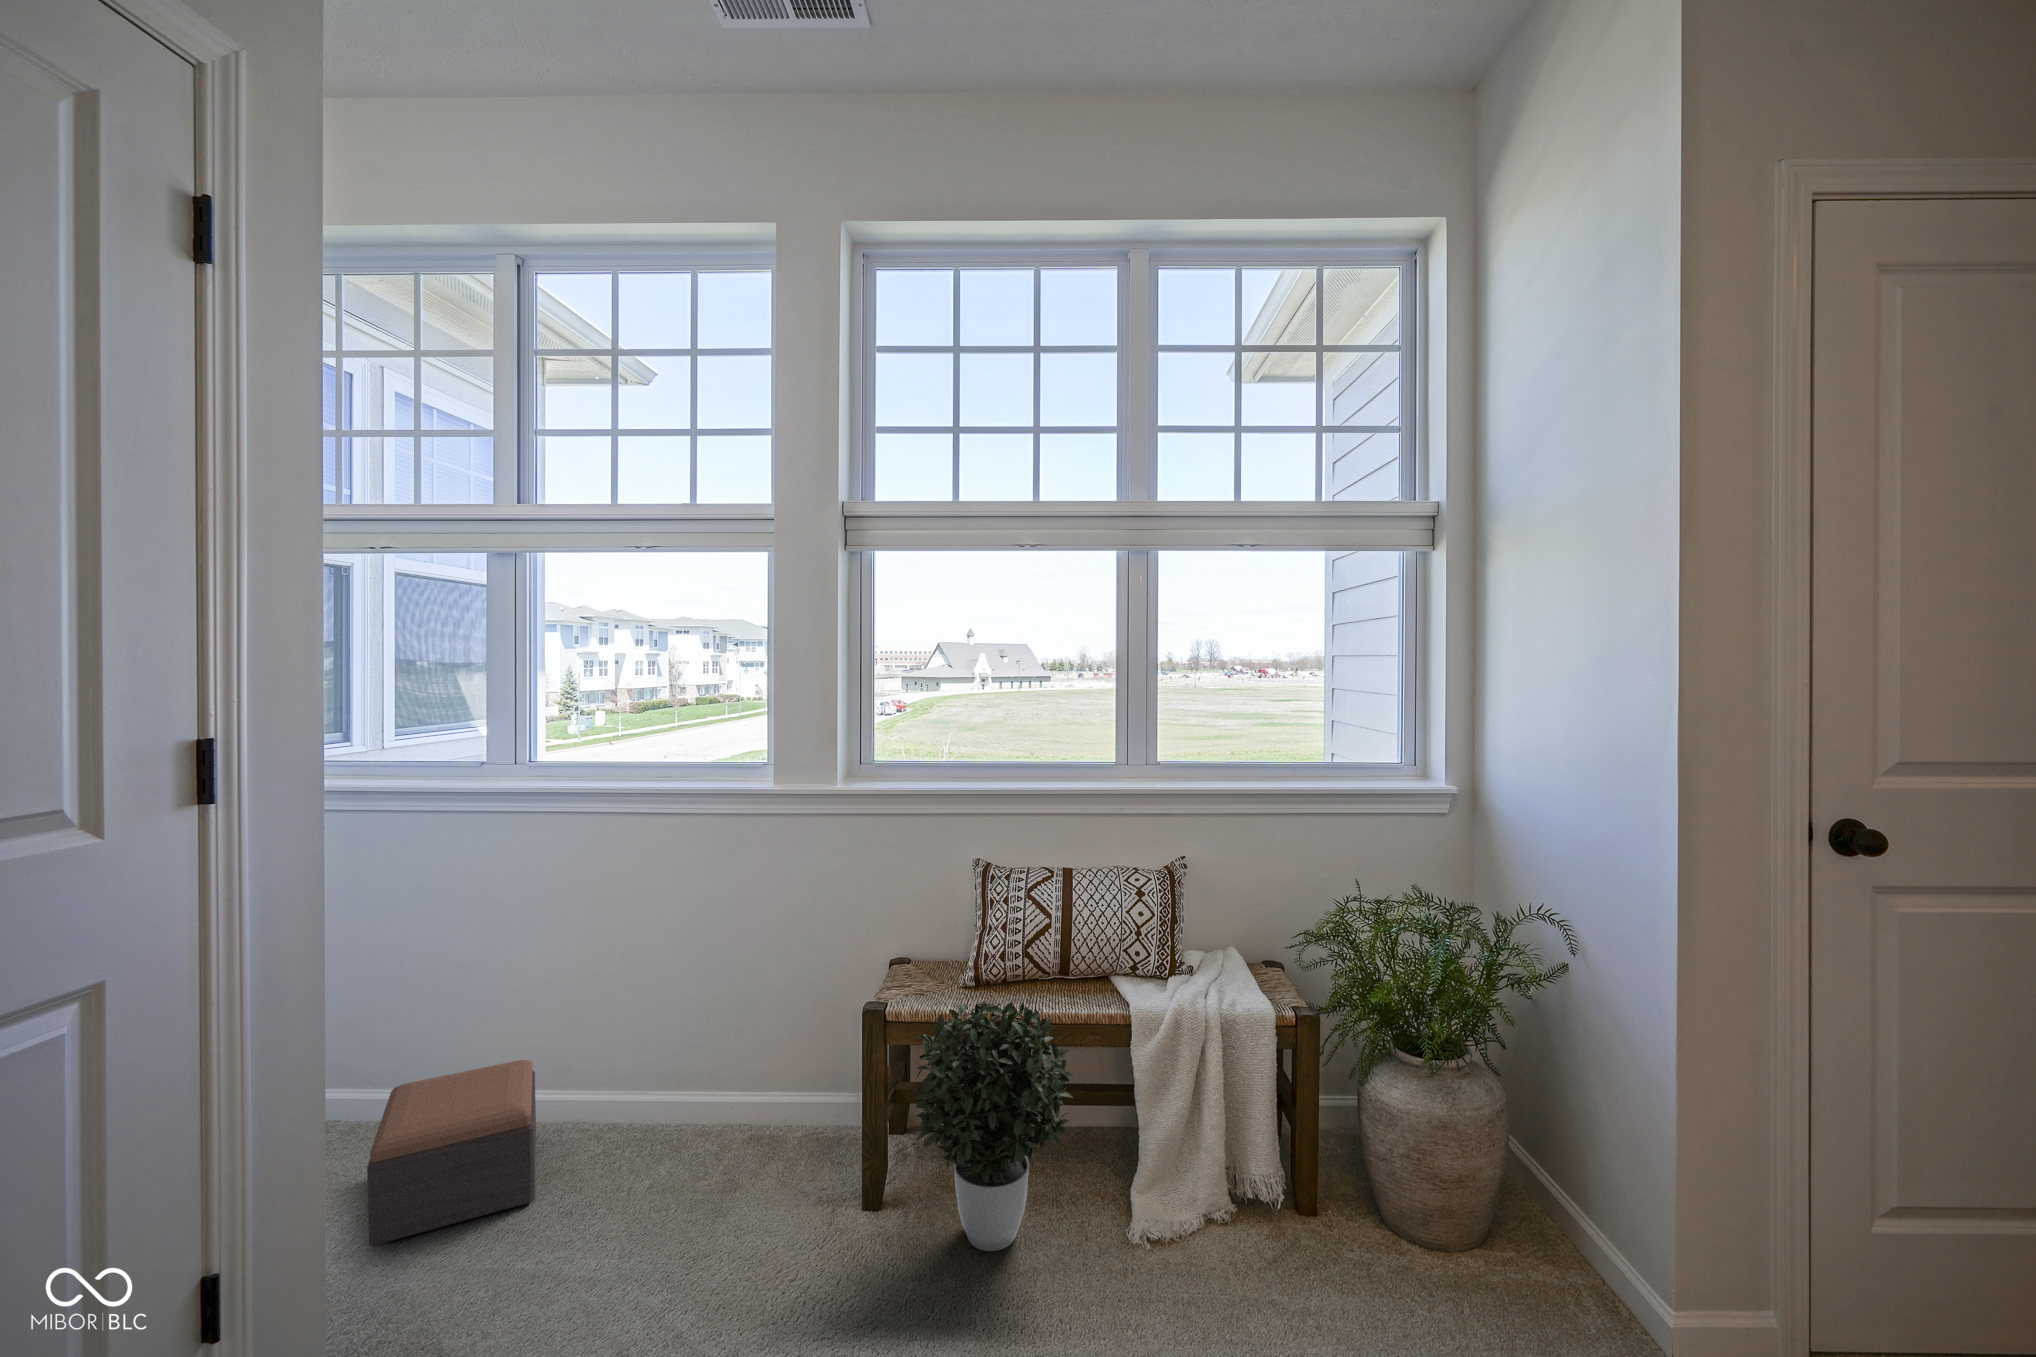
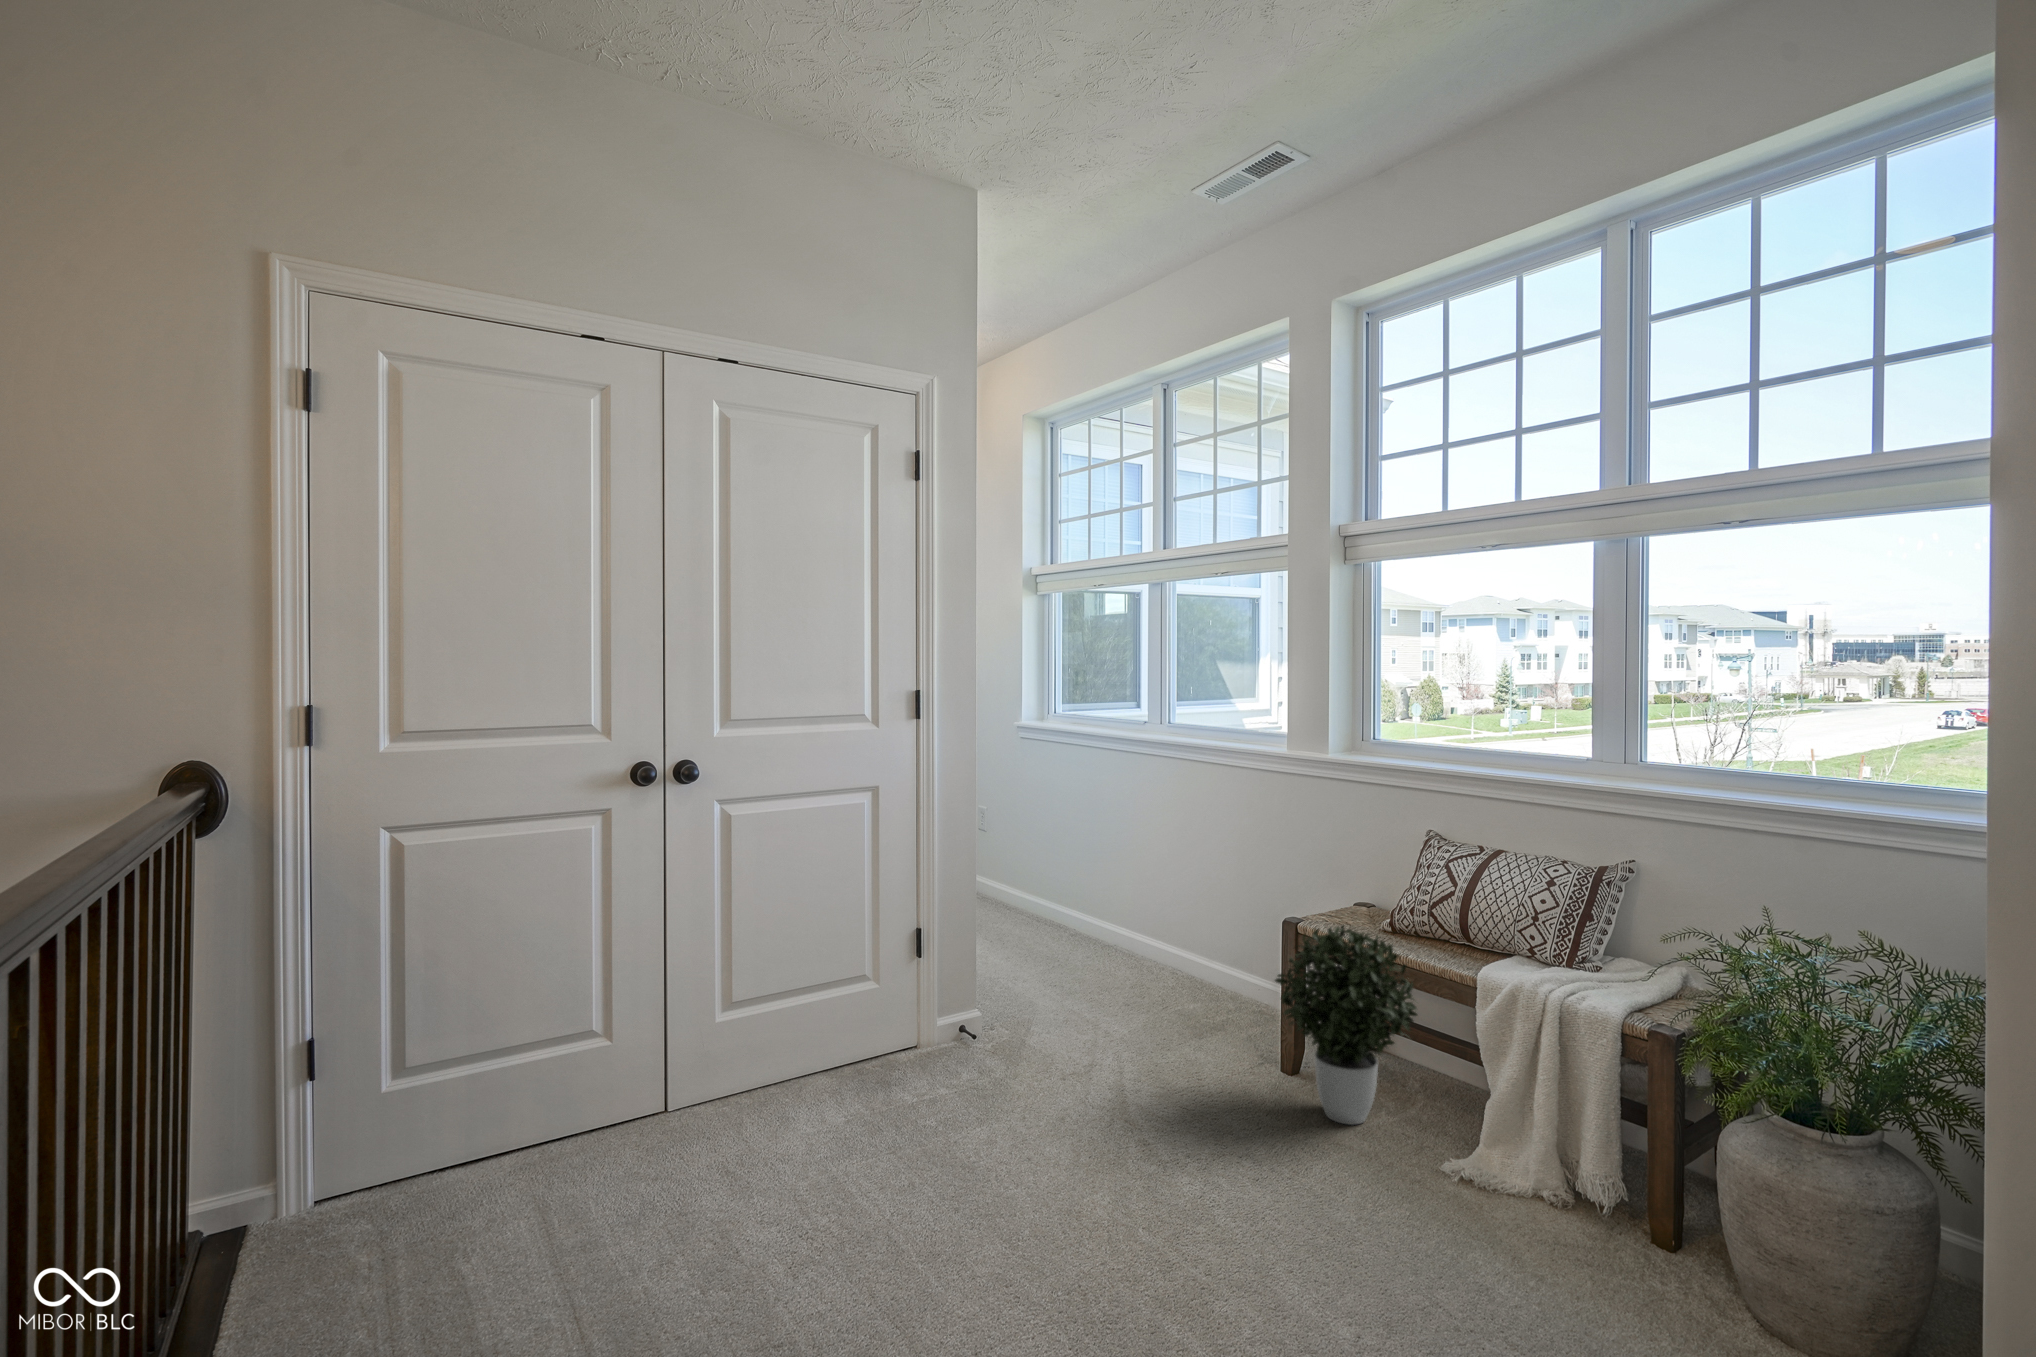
footstool: present [367,1060,536,1246] -> none [1035,913,1138,998]

